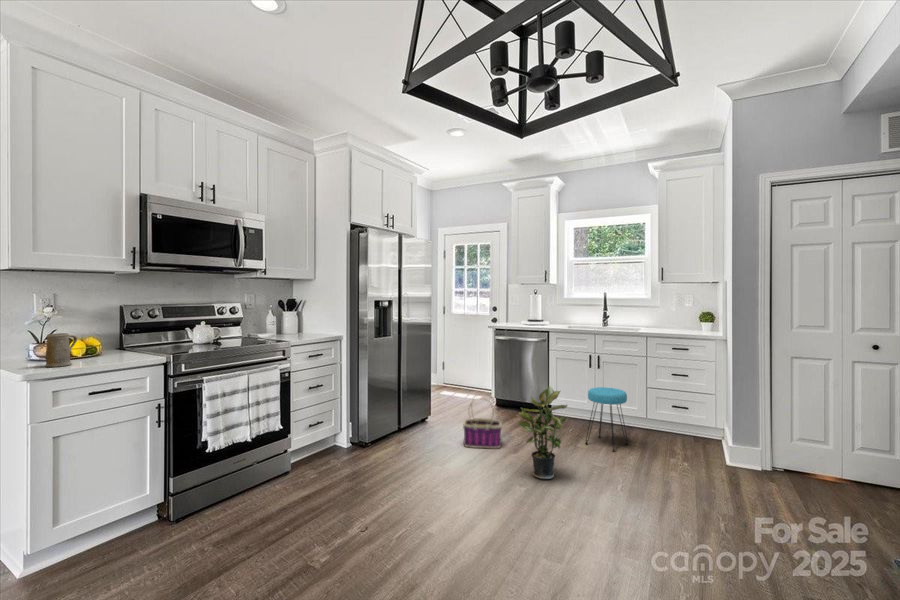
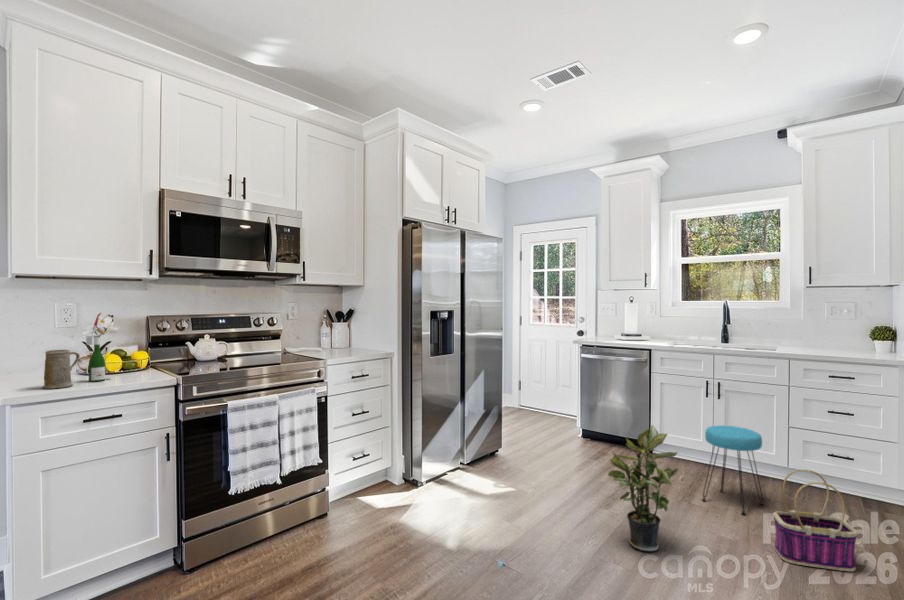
wine bottle: none [80,301,104,361] -> present [86,313,112,382]
basket: present [463,394,502,448] -> present [773,469,857,572]

